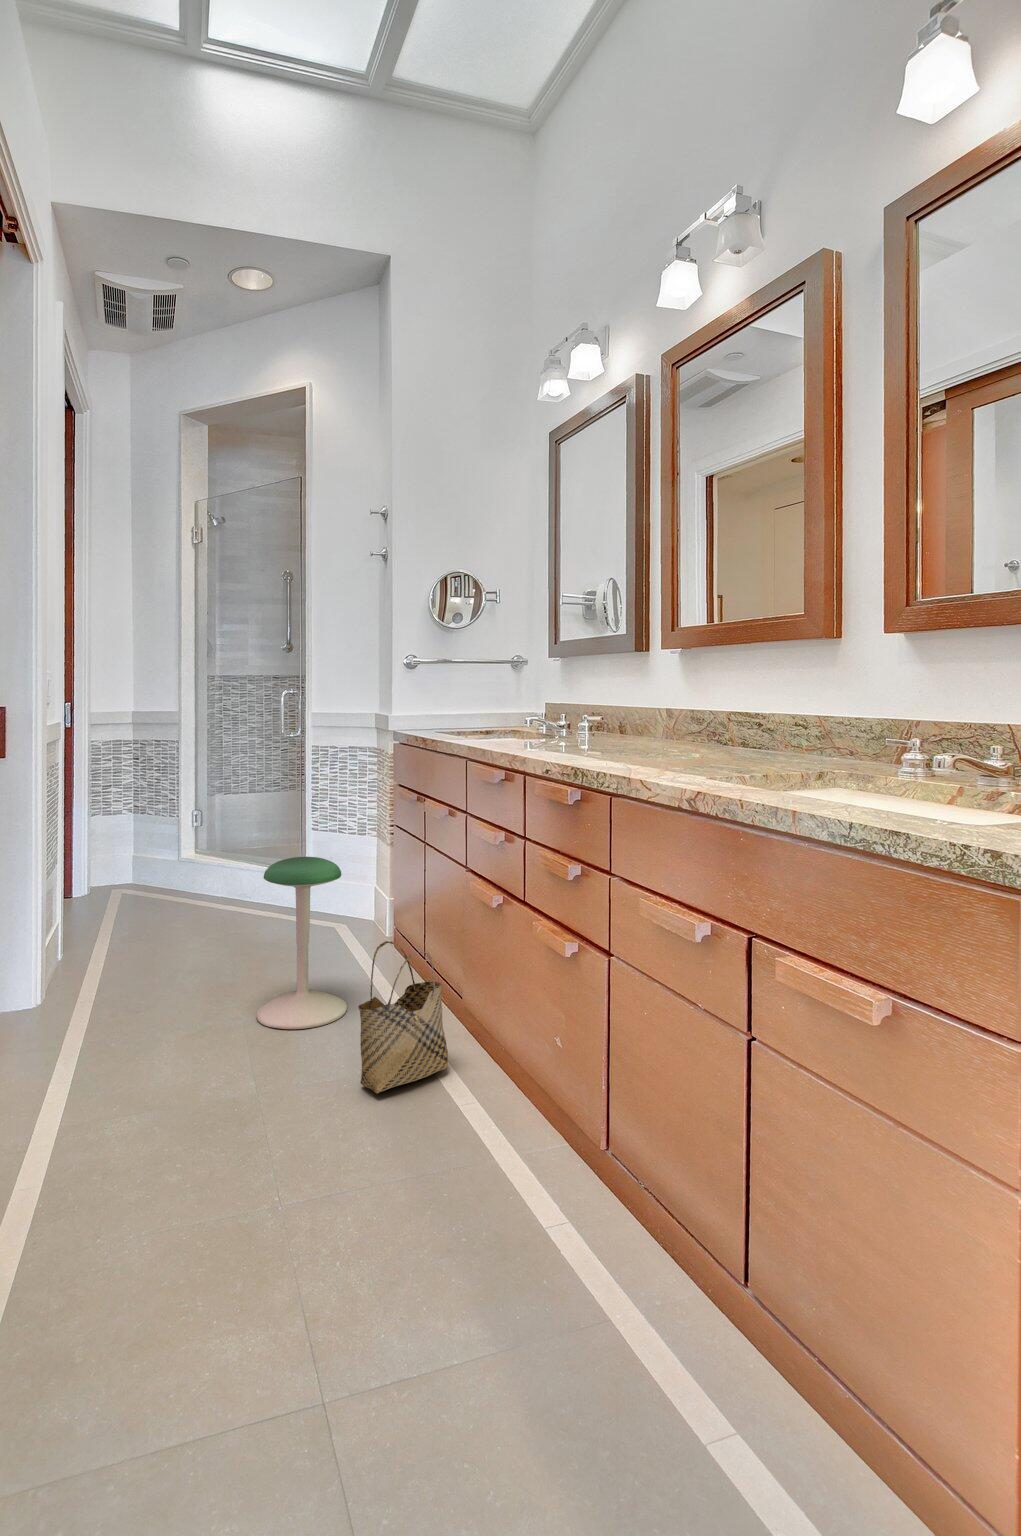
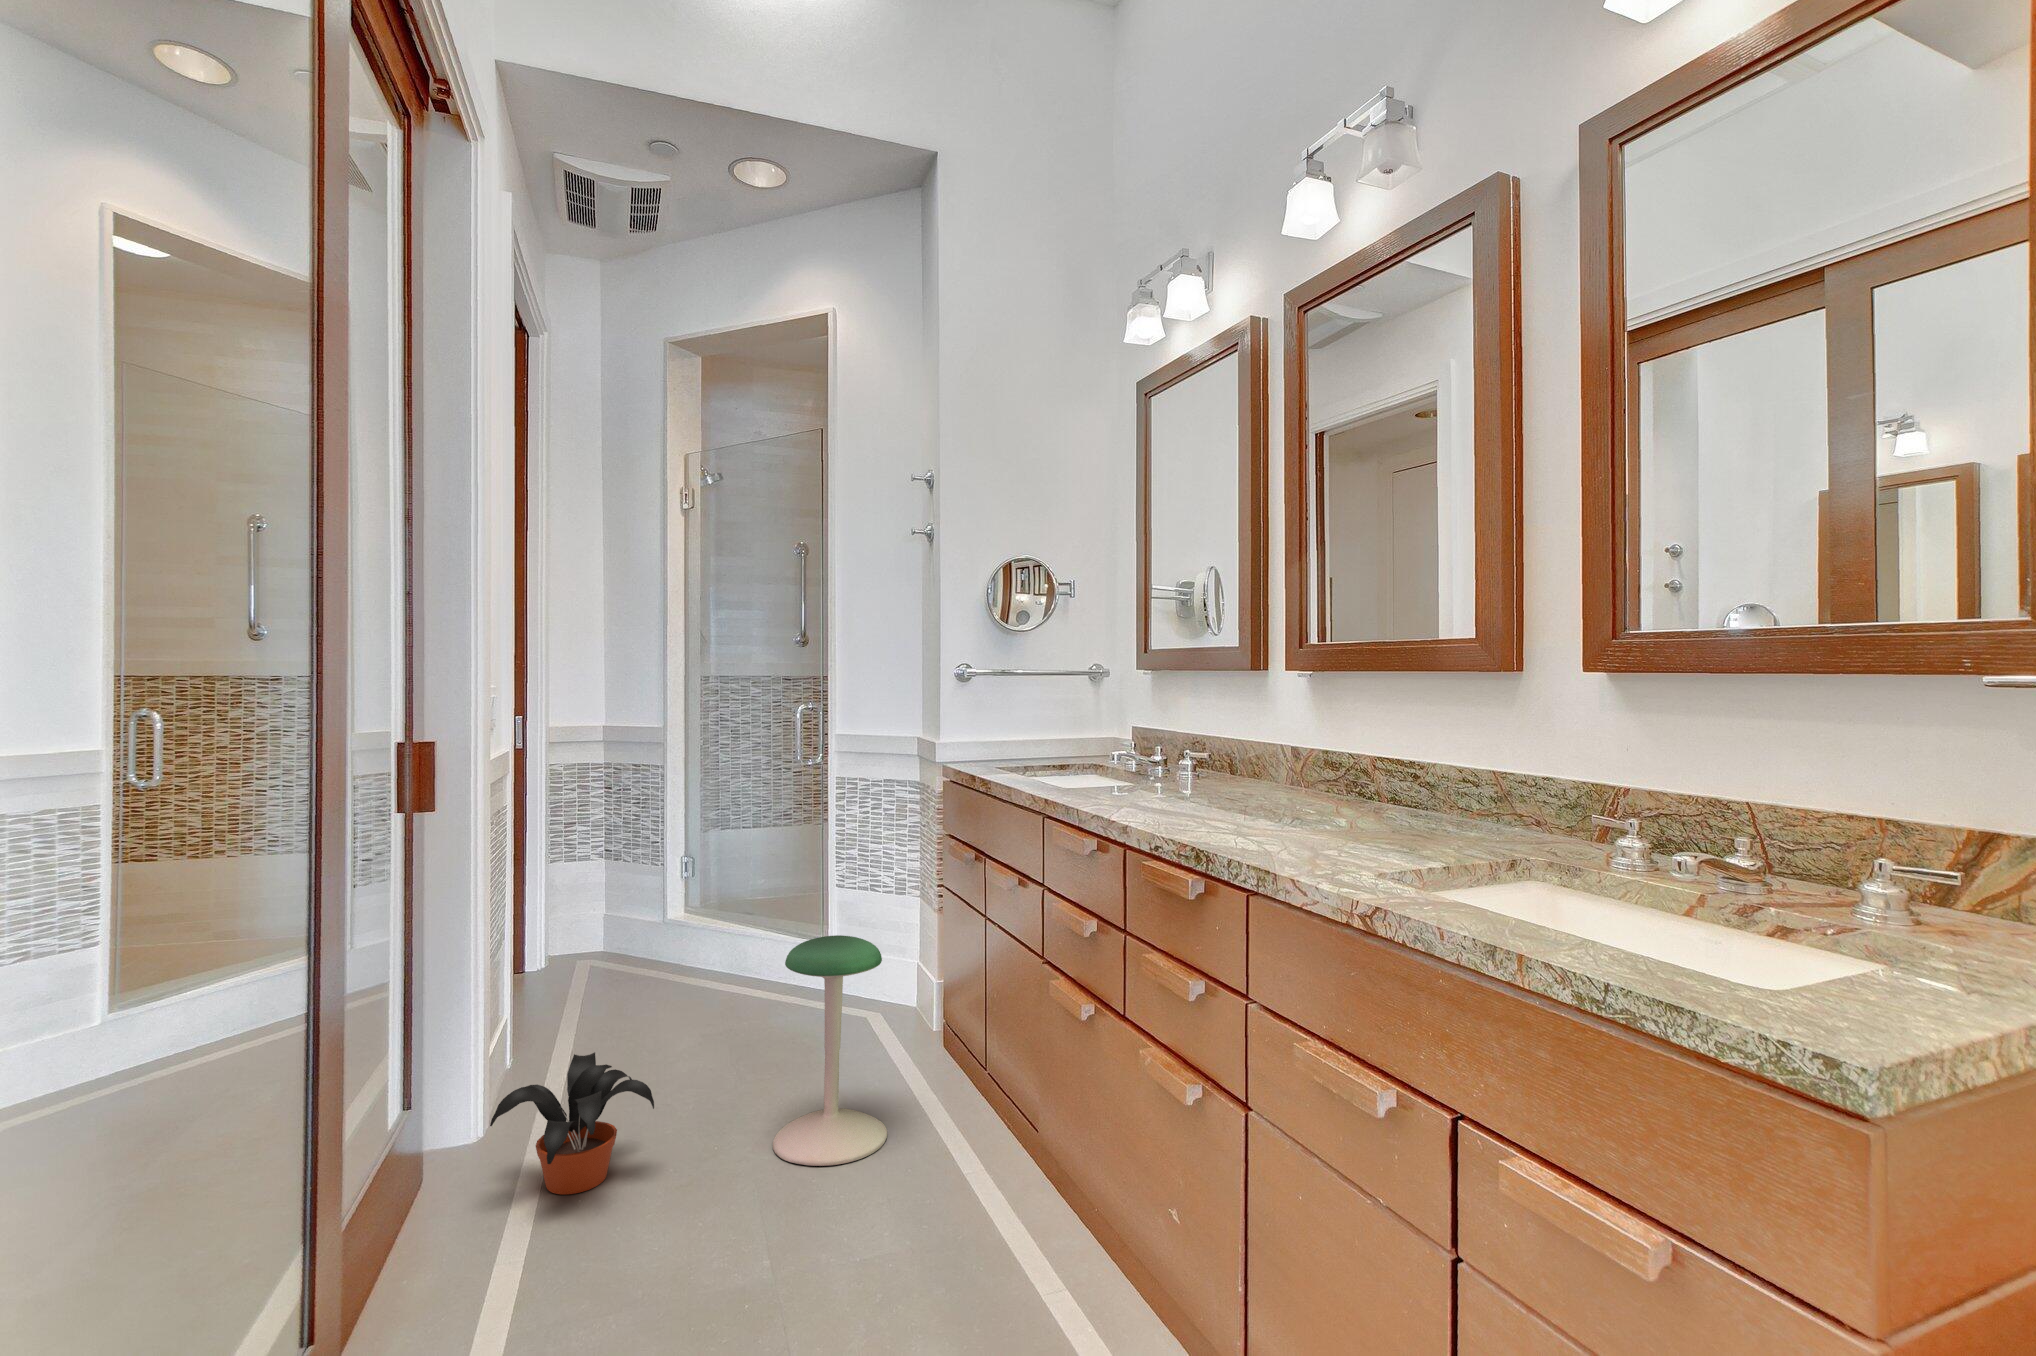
woven basket: present [358,941,448,1094] -> none [911,1057,1024,1268]
potted plant: none [27,945,160,1049] -> present [490,1052,654,1194]

